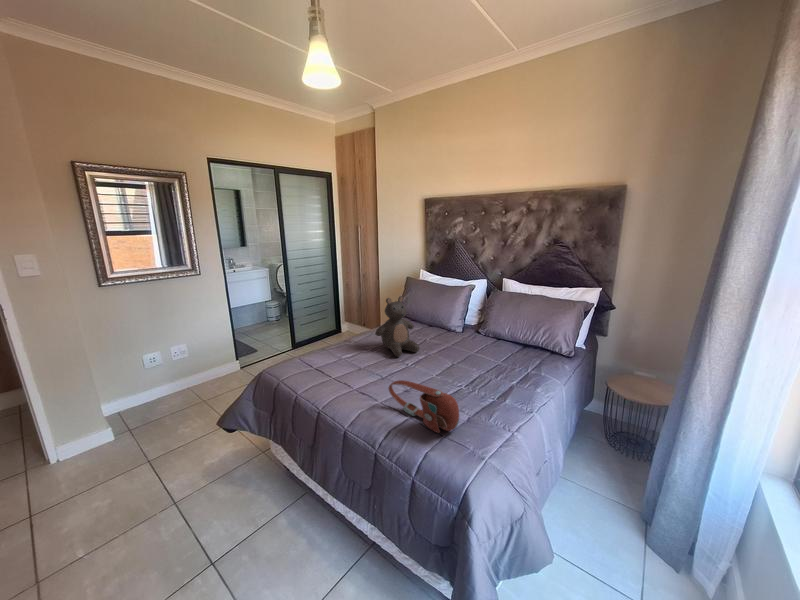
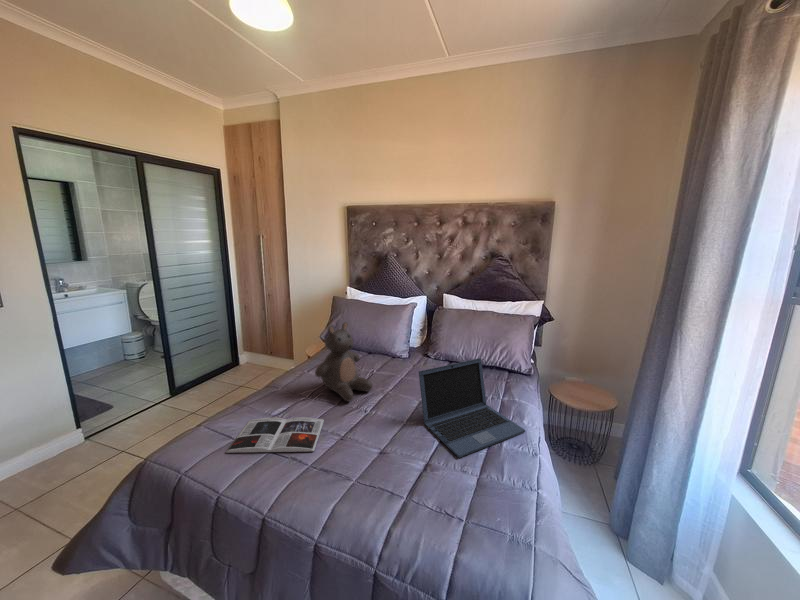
laptop: none [446,333,532,402] -> present [419,358,525,458]
magazine: none [309,359,376,382] -> present [226,417,324,453]
handbag: present [389,380,459,433] -> none [369,450,484,521]

